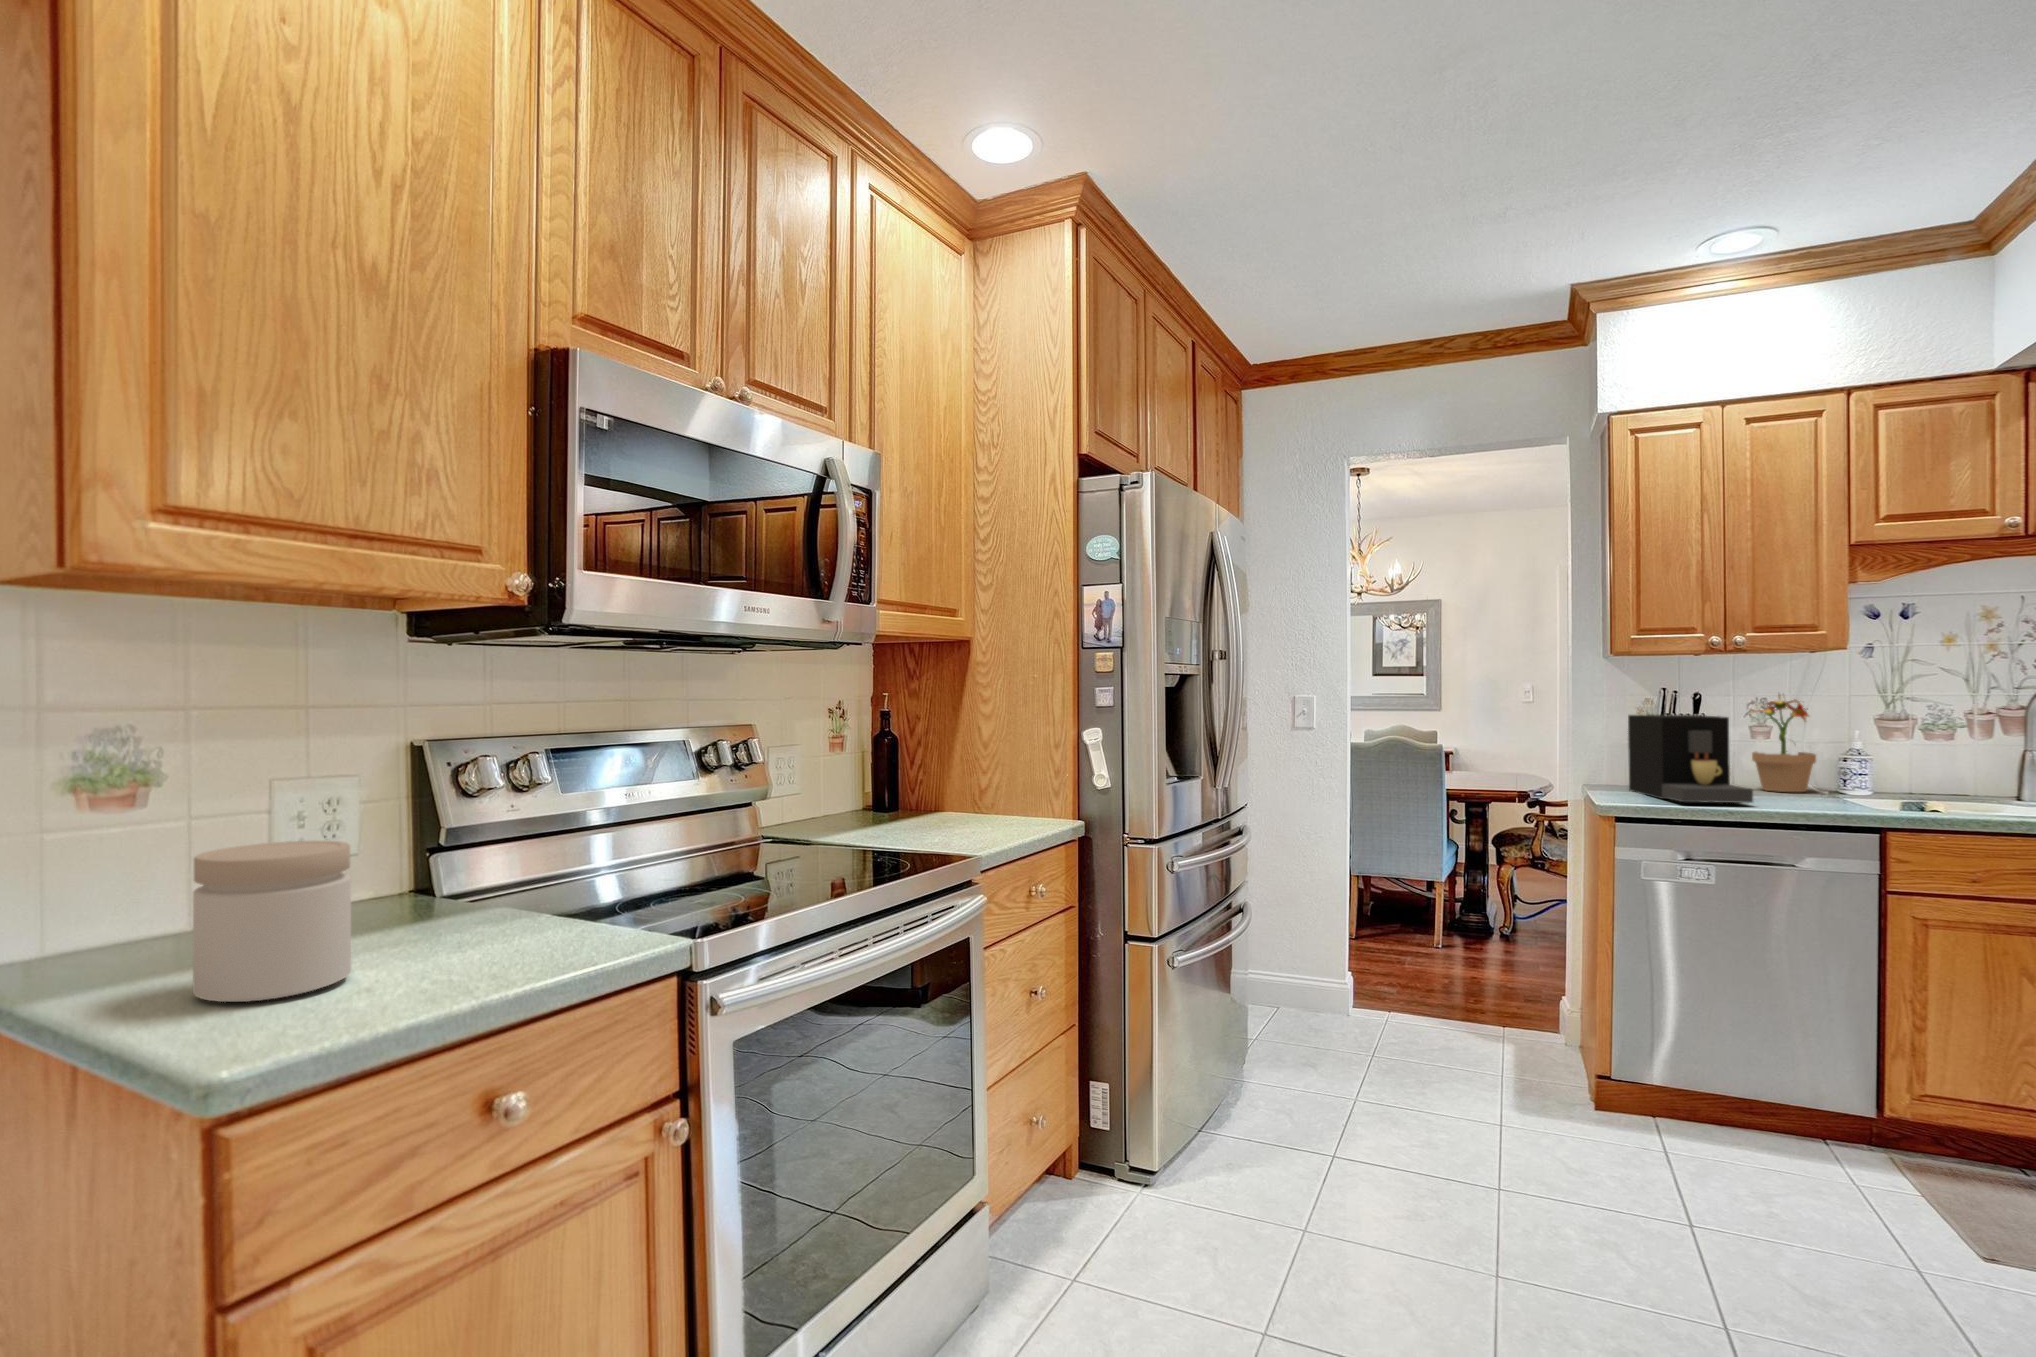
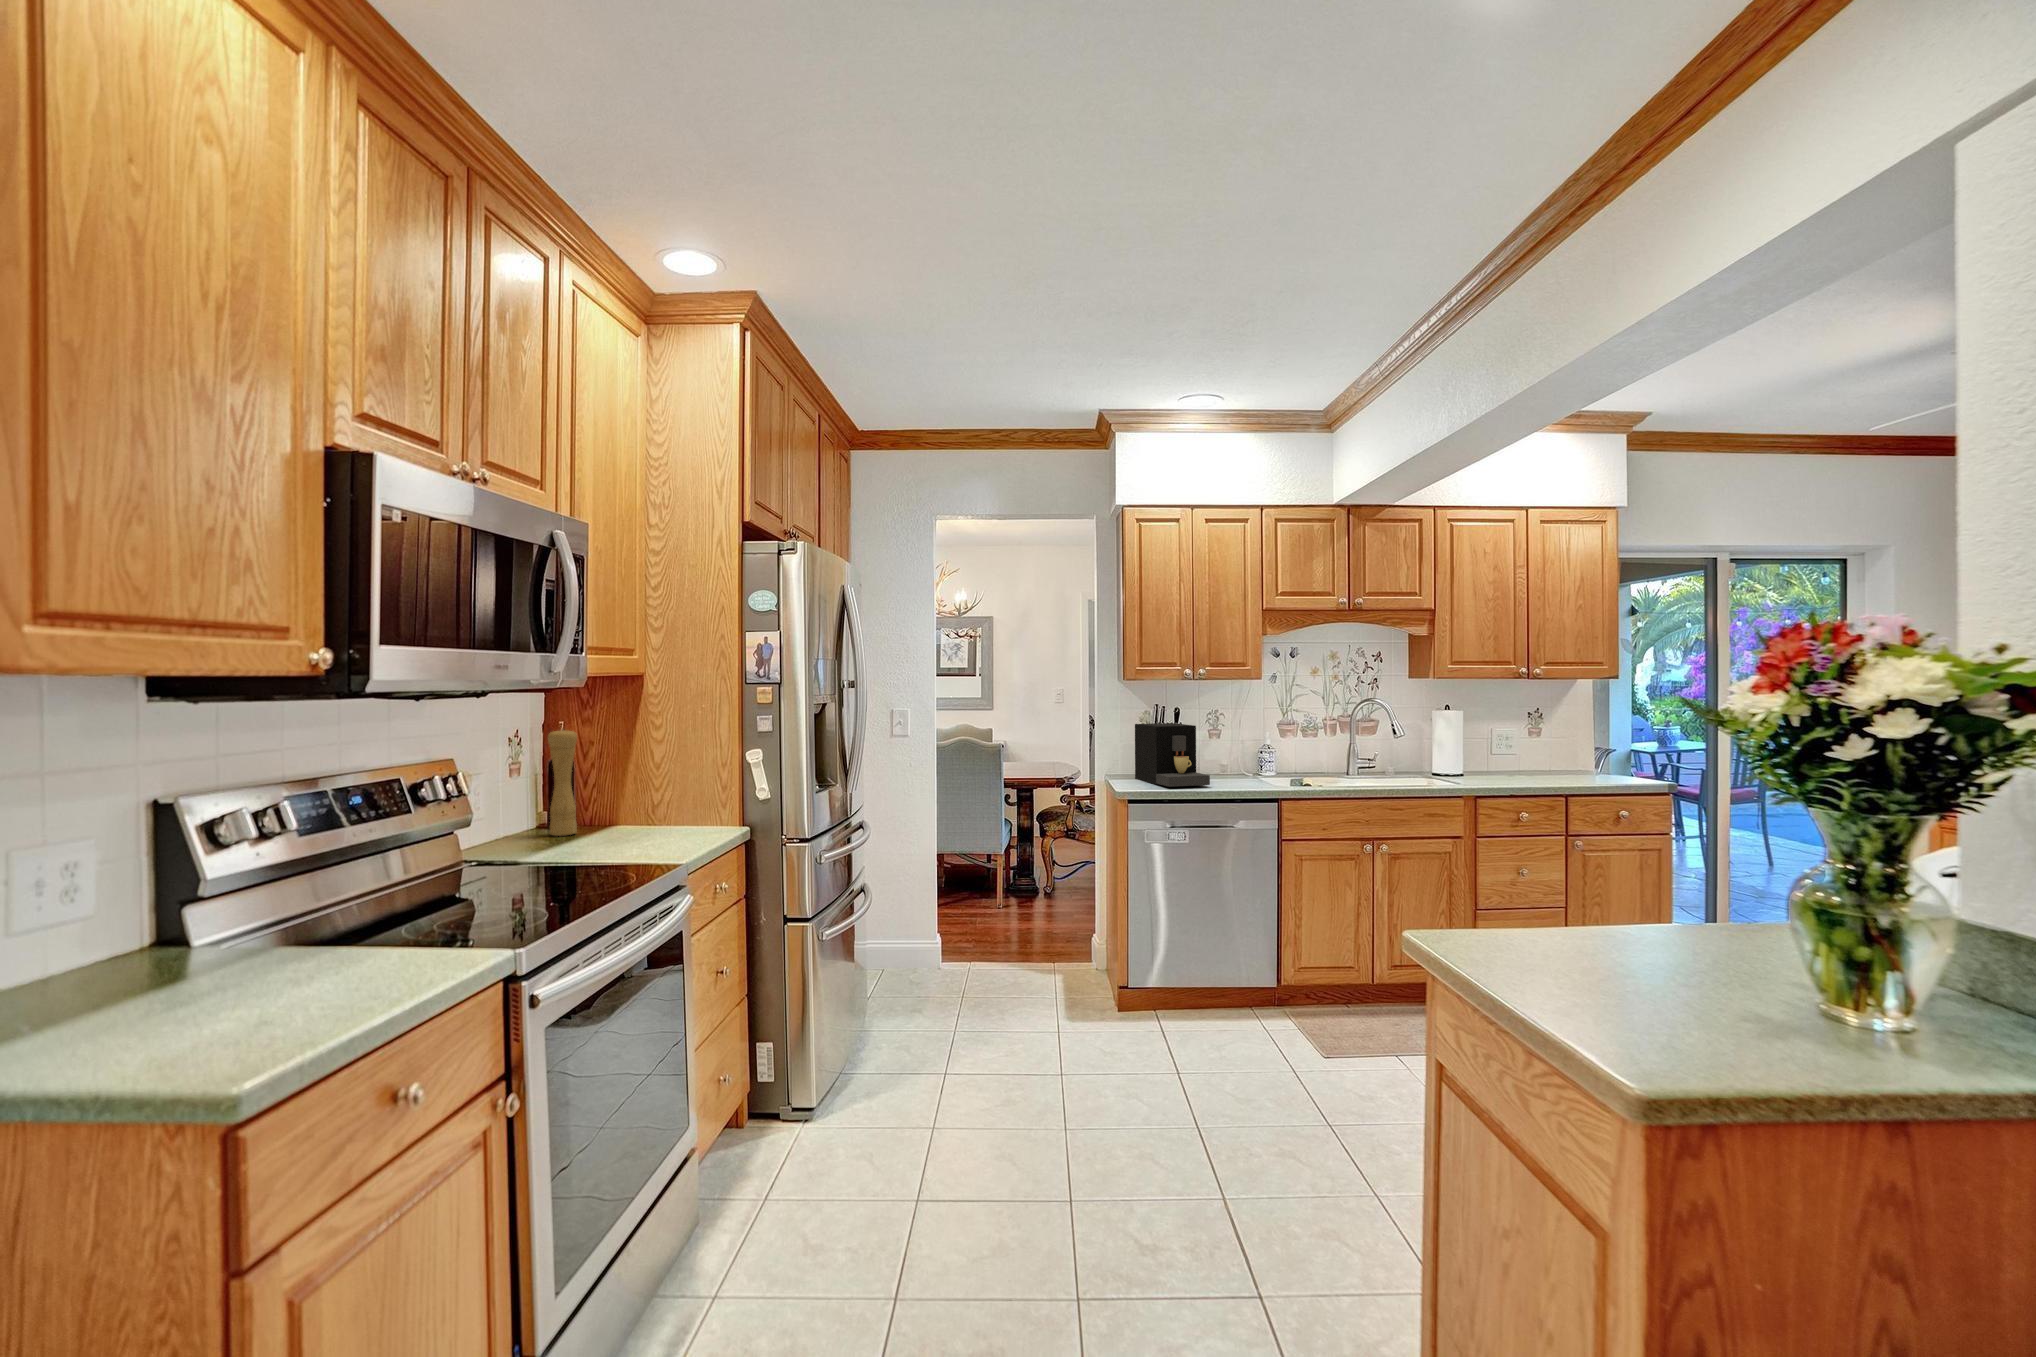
potted plant: present [1752,695,1816,792] -> none [1207,707,1245,775]
pepper mill: none [871,699,901,817] -> present [548,729,577,836]
jar: present [193,840,351,1002] -> none [77,895,226,1042]

